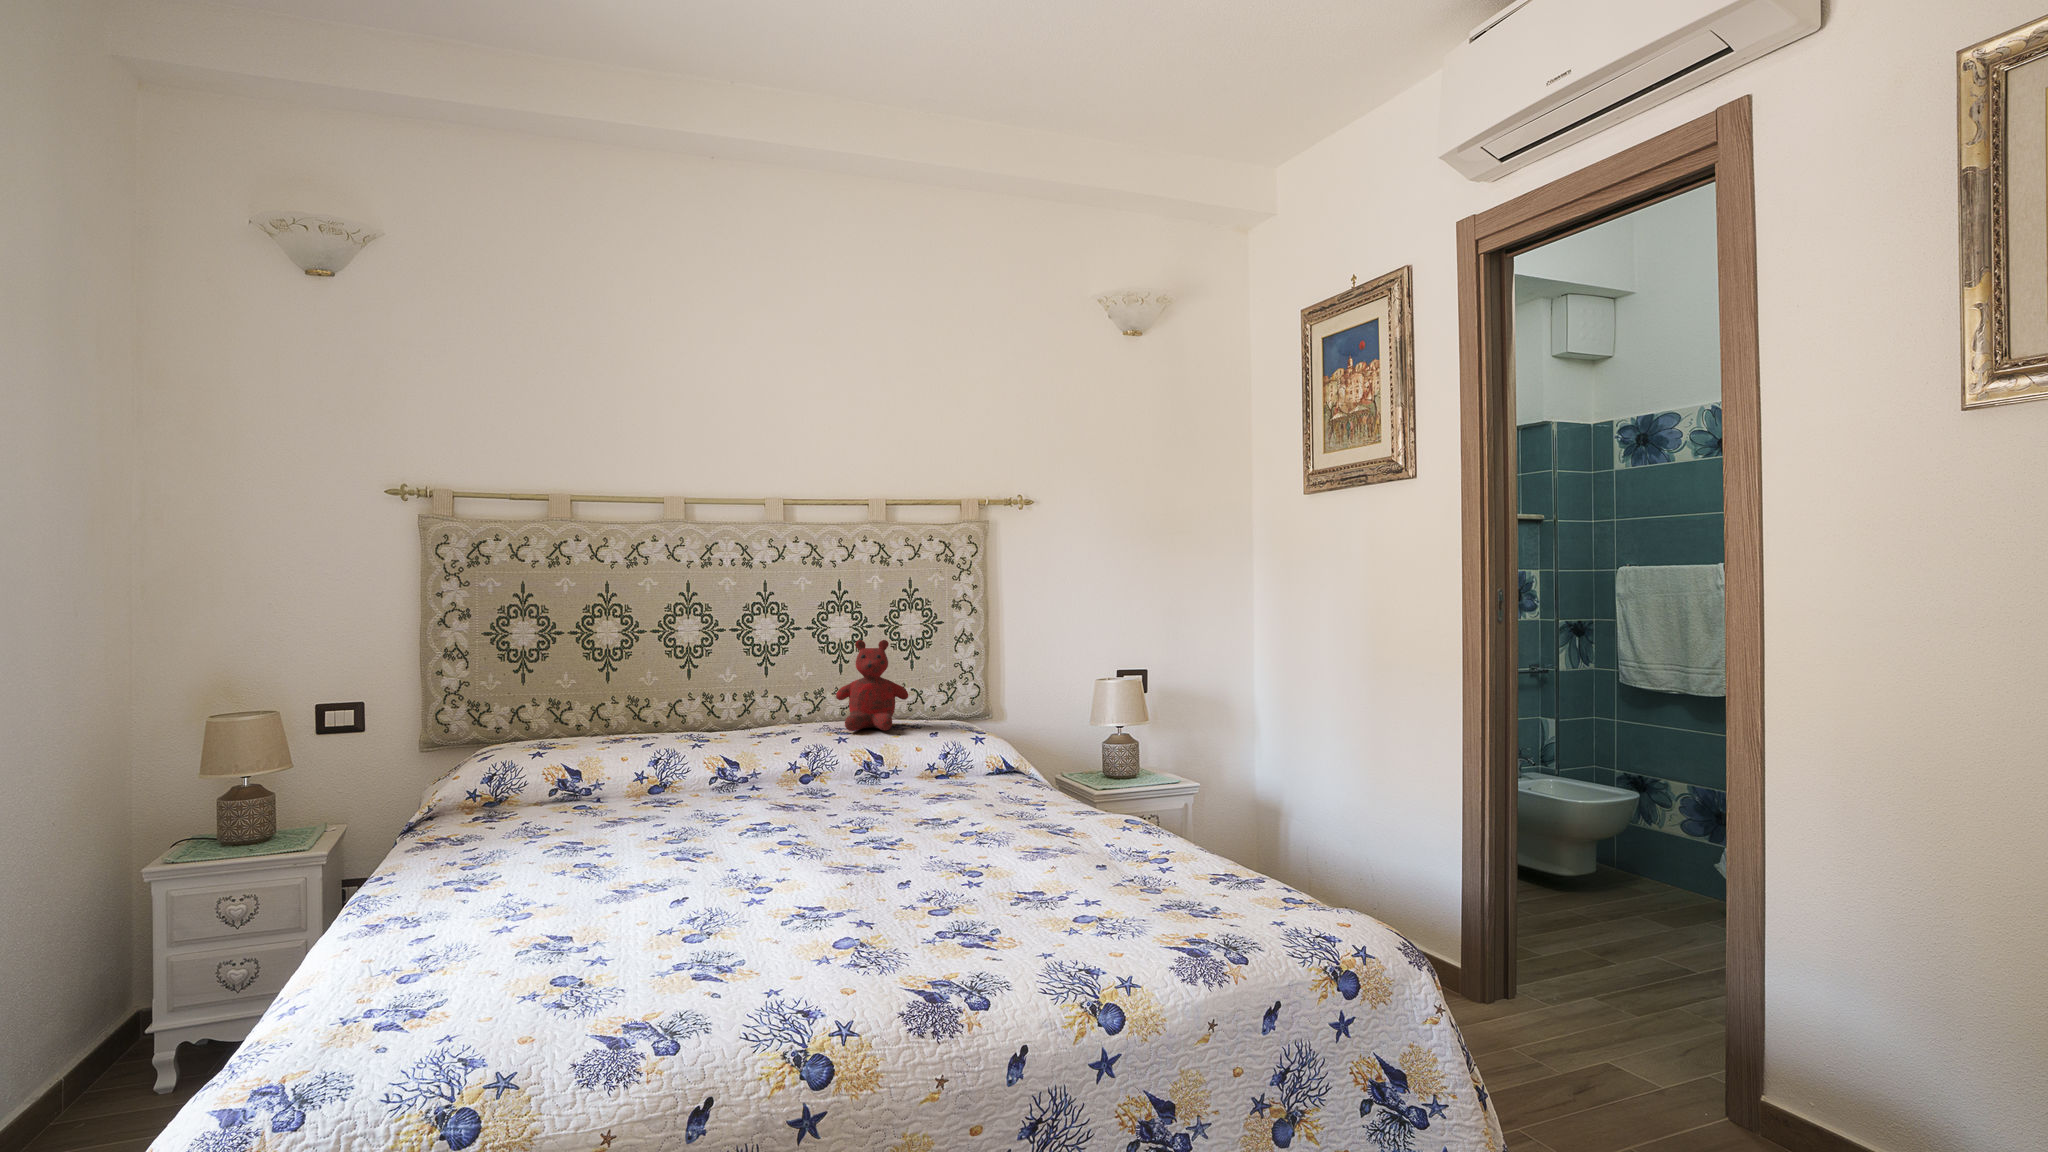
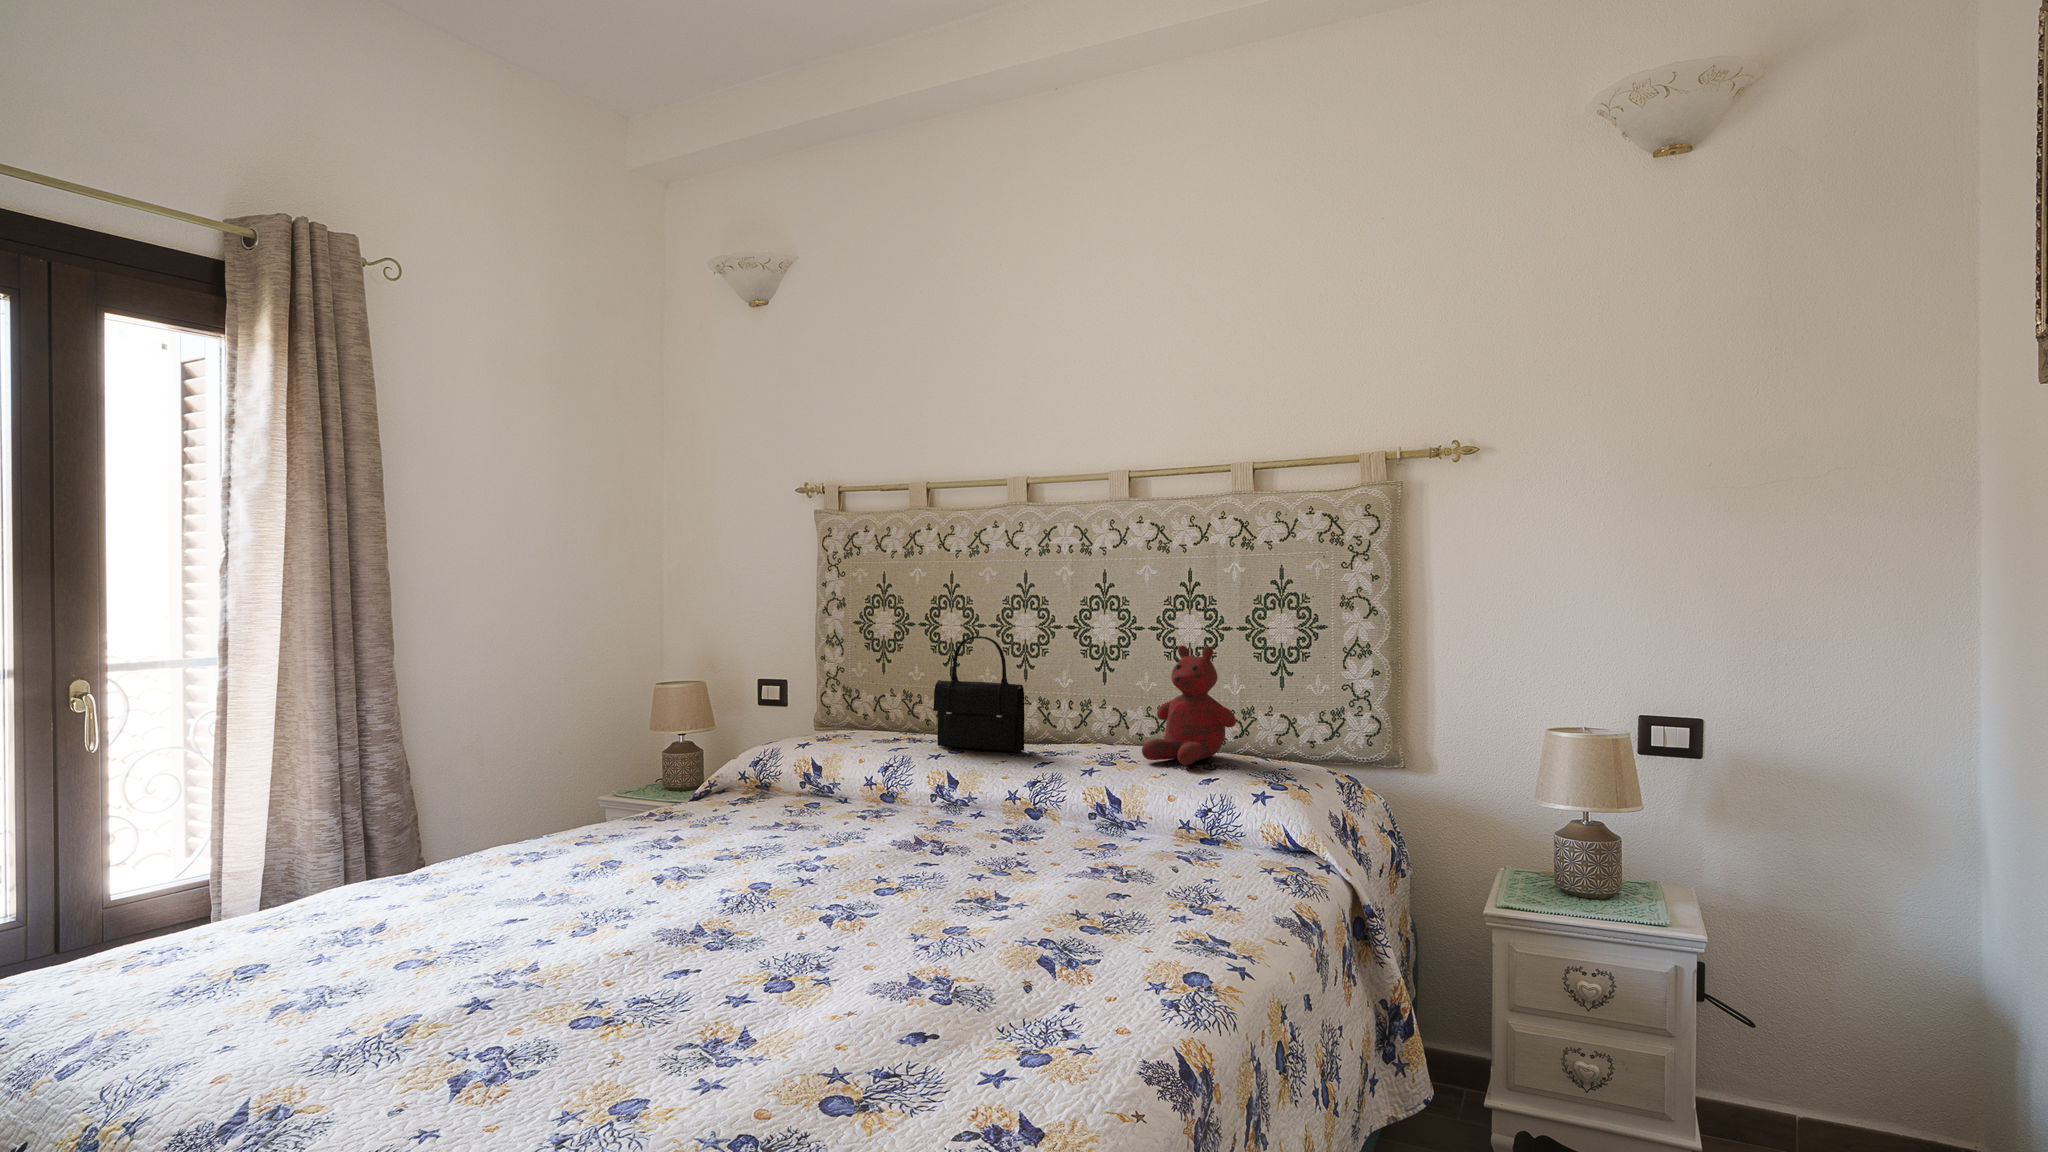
handbag: none [642,640,735,744] -> present [933,636,1024,752]

